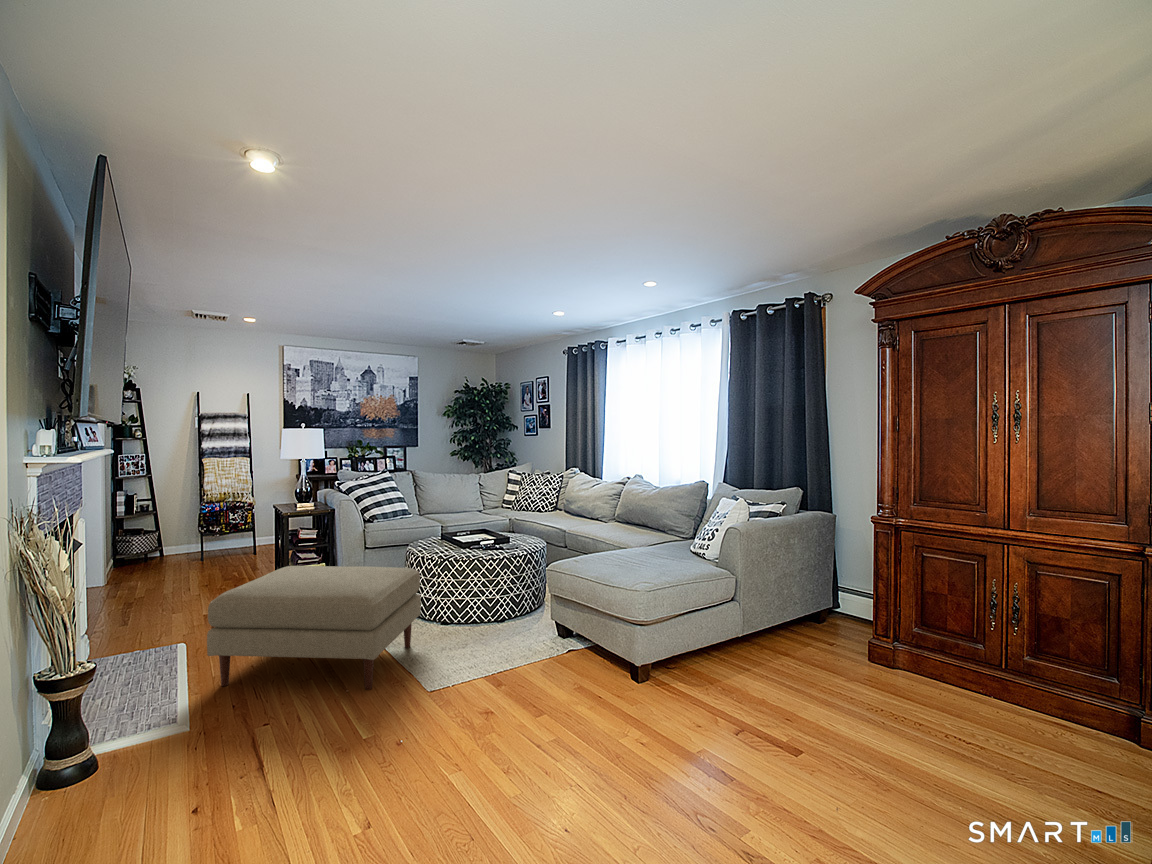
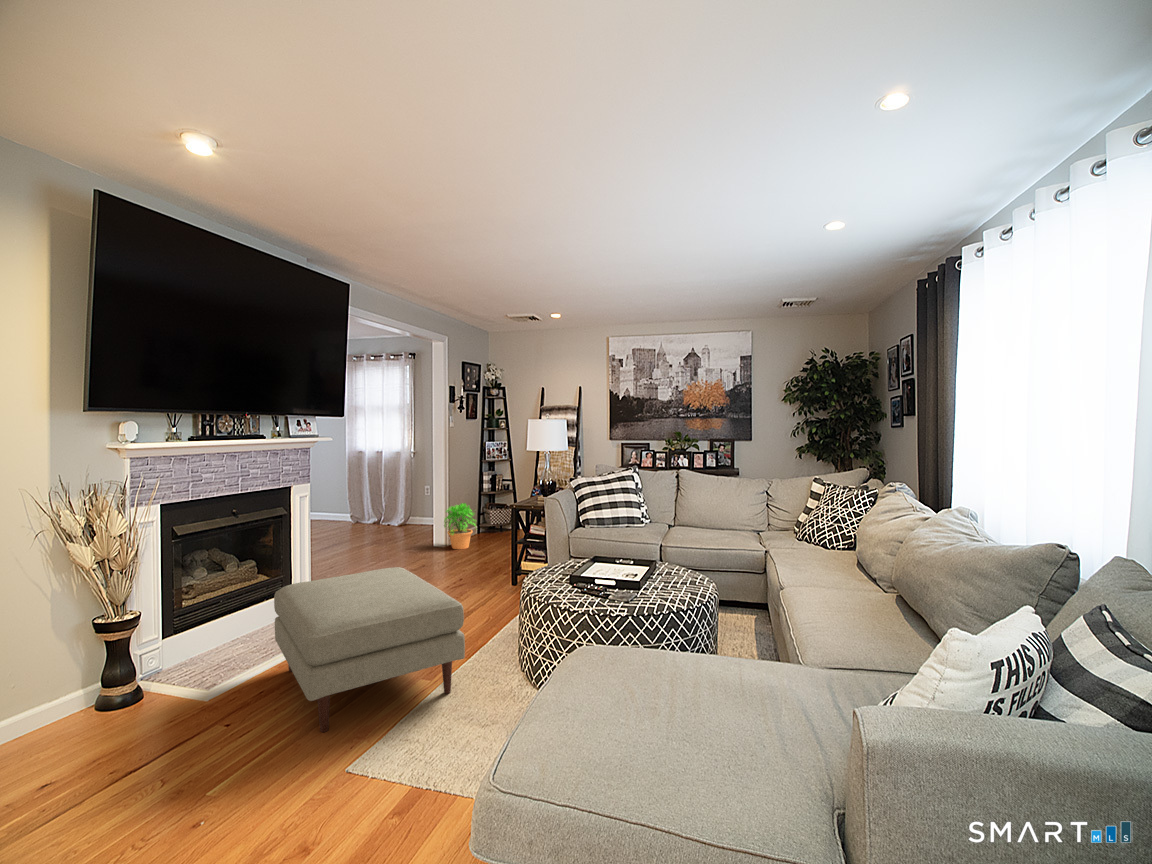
potted plant: none [106,525,159,583] -> present [444,503,477,549]

